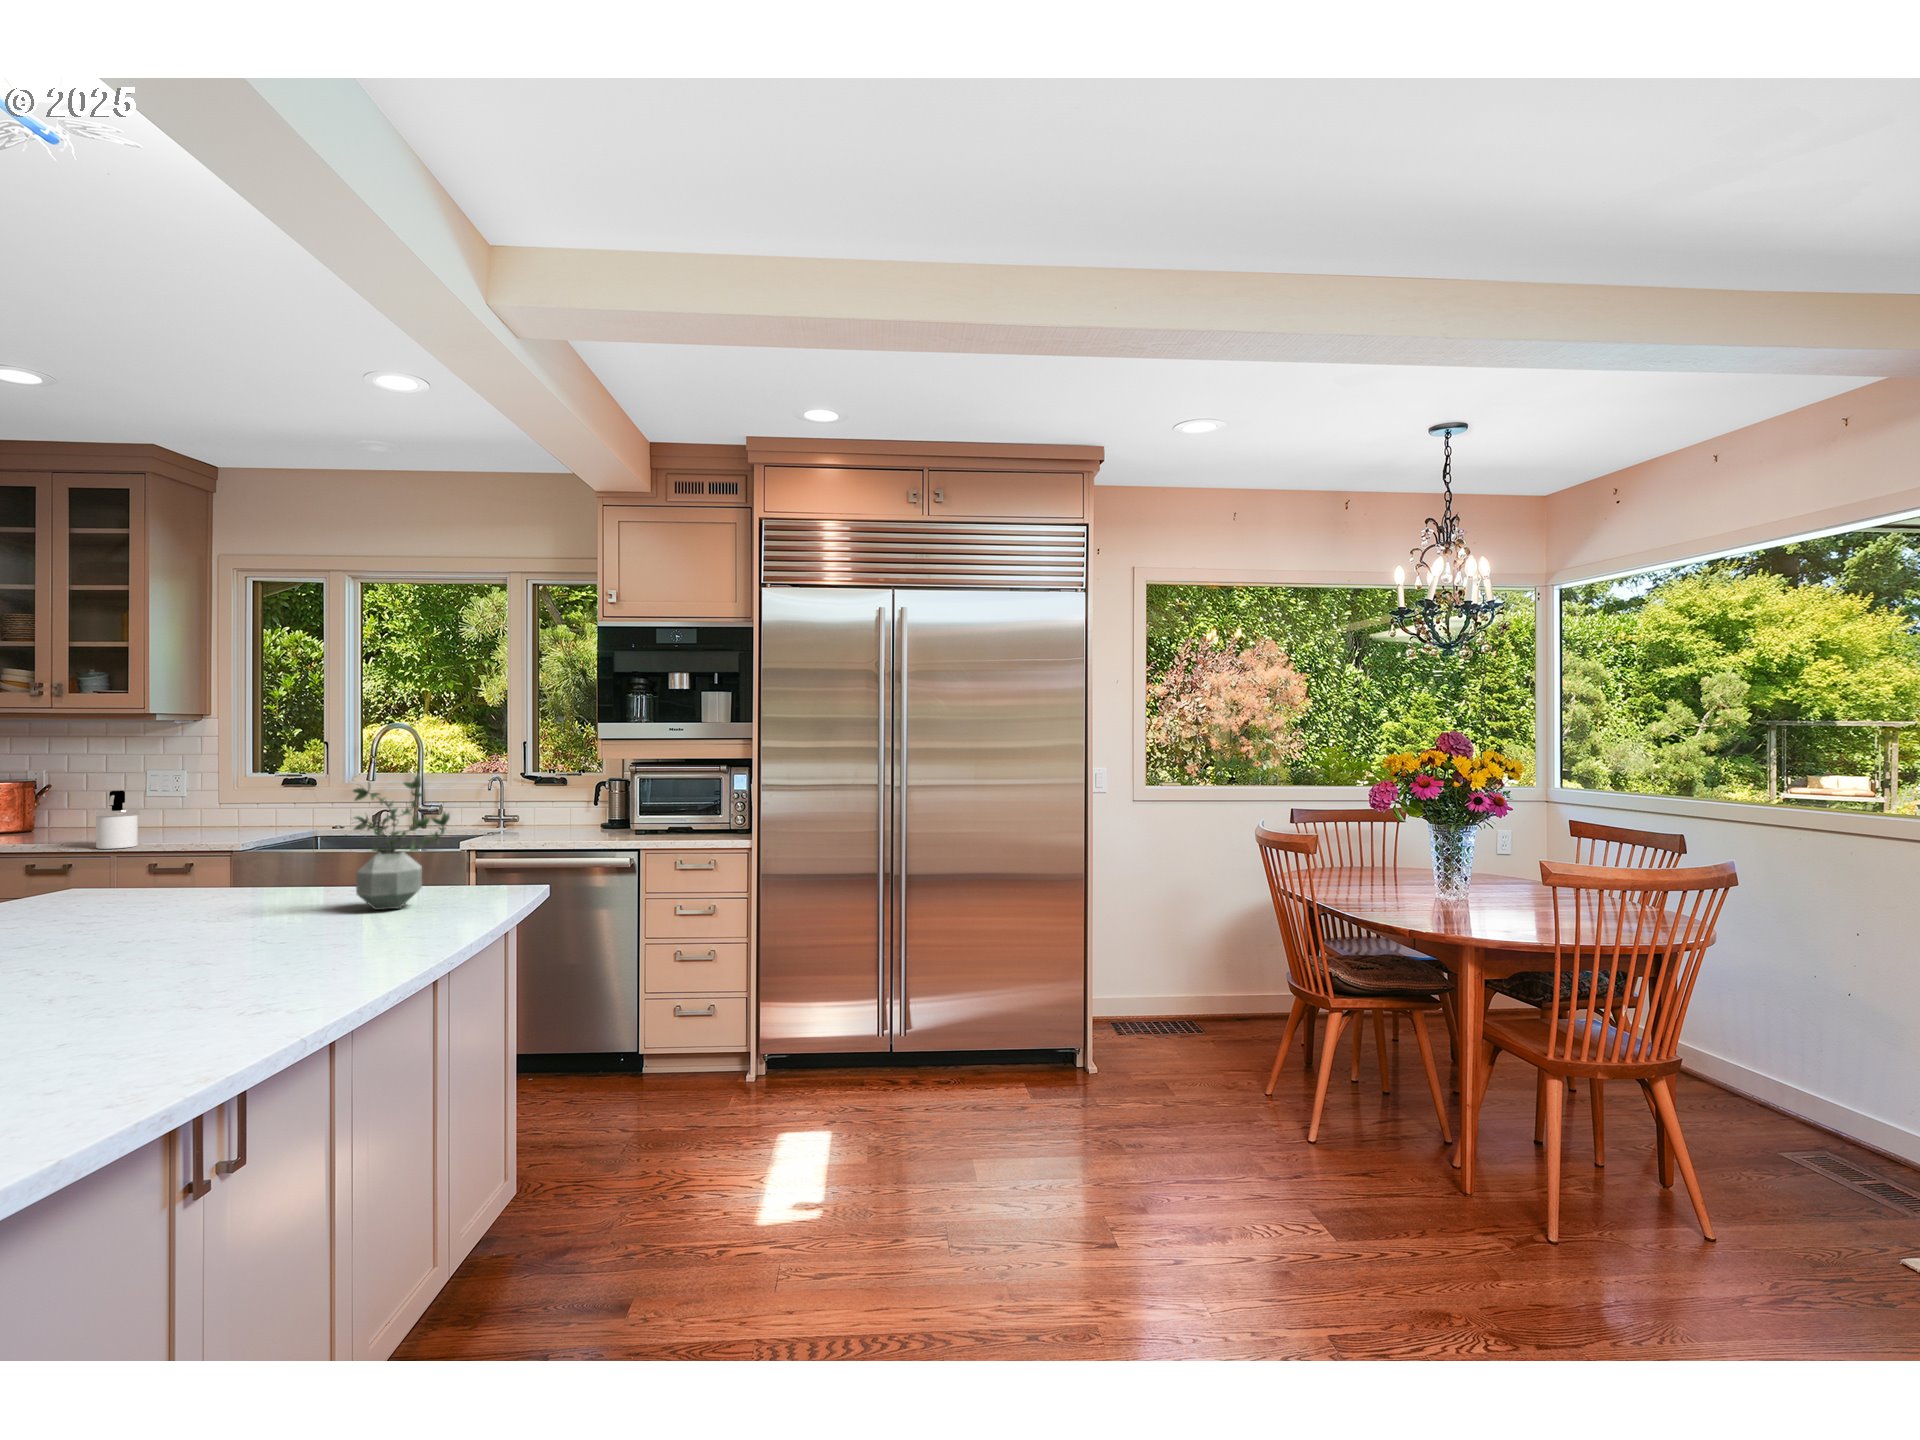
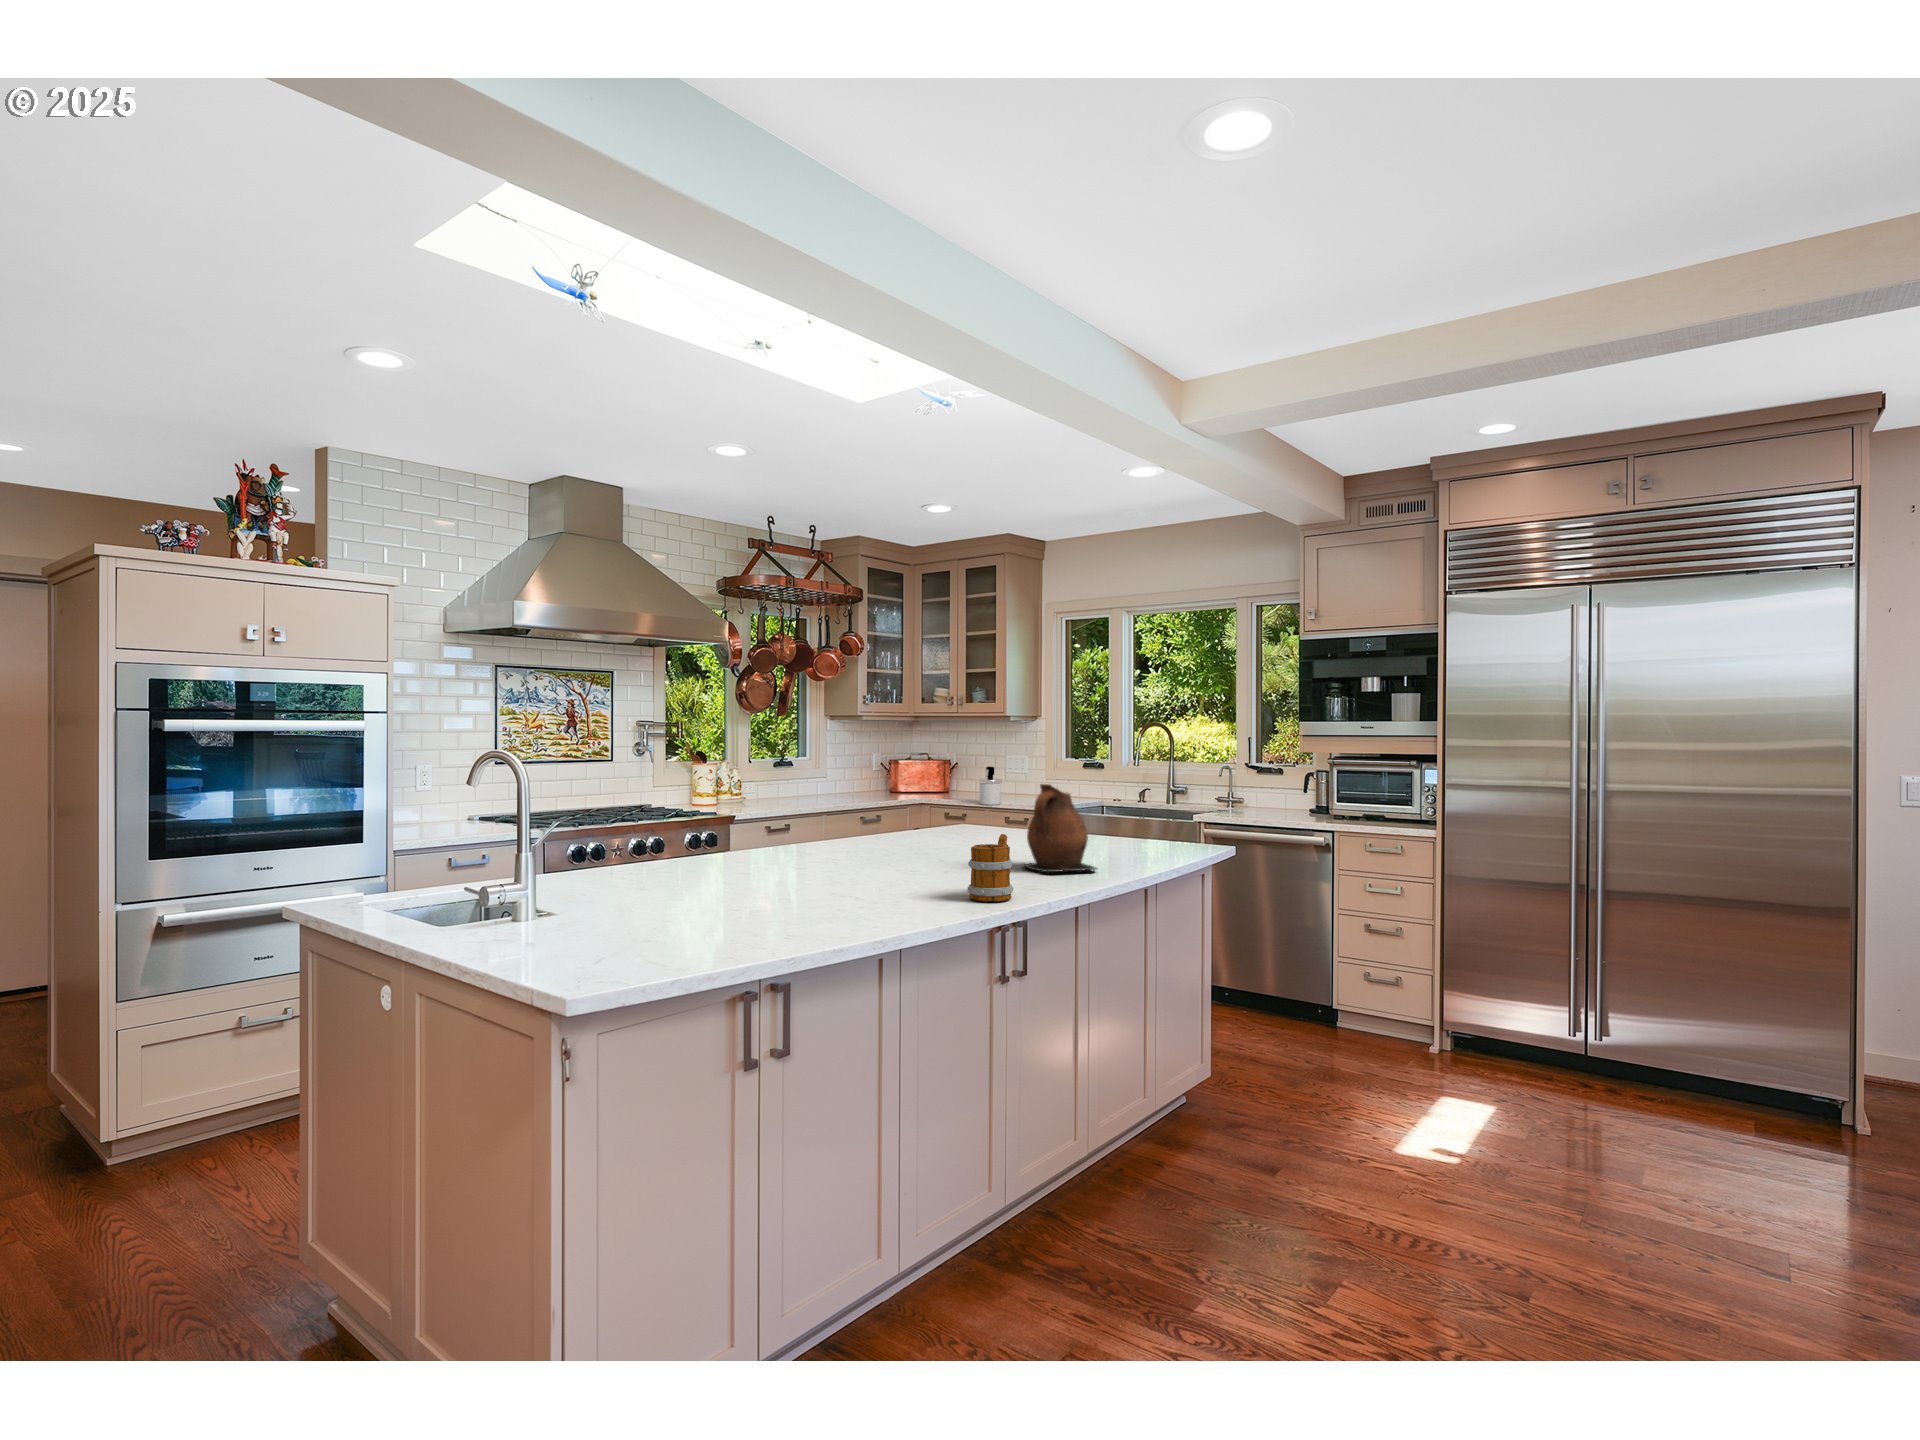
potted plant: present [353,776,450,910] -> none [1101,760,1163,852]
ceramic pitcher: none [206,822,361,967] -> present [1024,784,1097,872]
mug: none [104,919,212,1054] -> present [967,834,1014,902]

